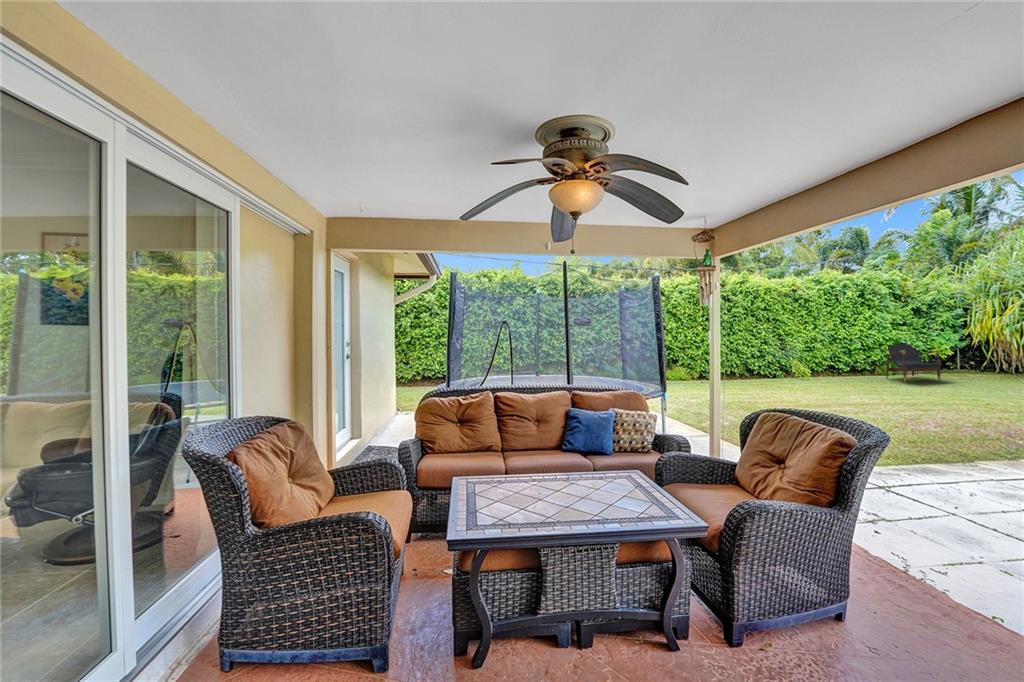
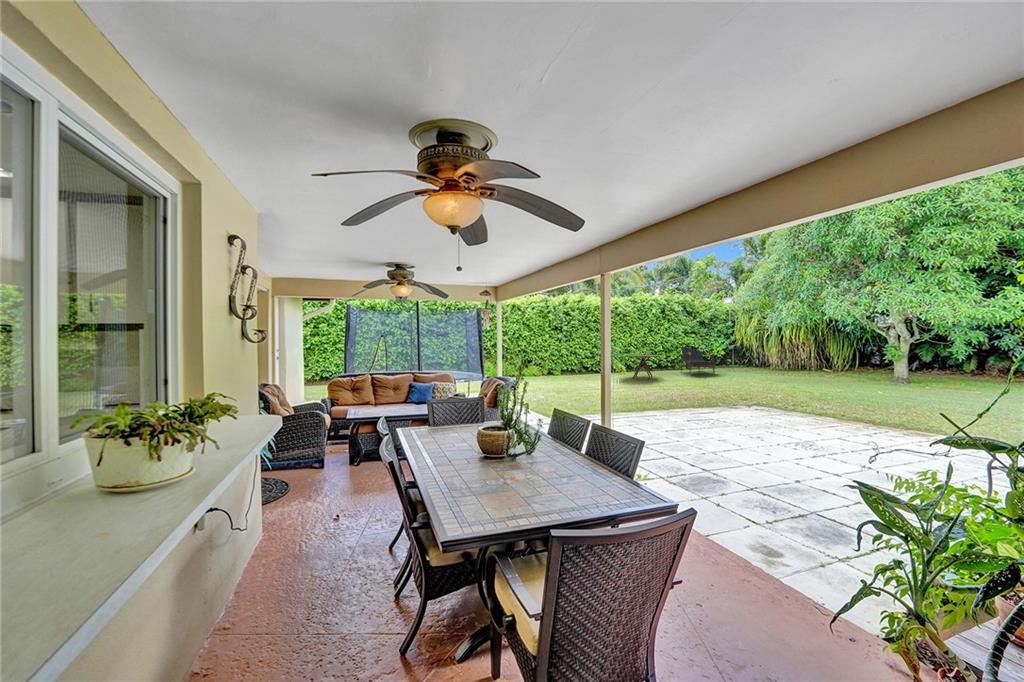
round table: none [808,354,860,386] -> present [626,354,660,378]

